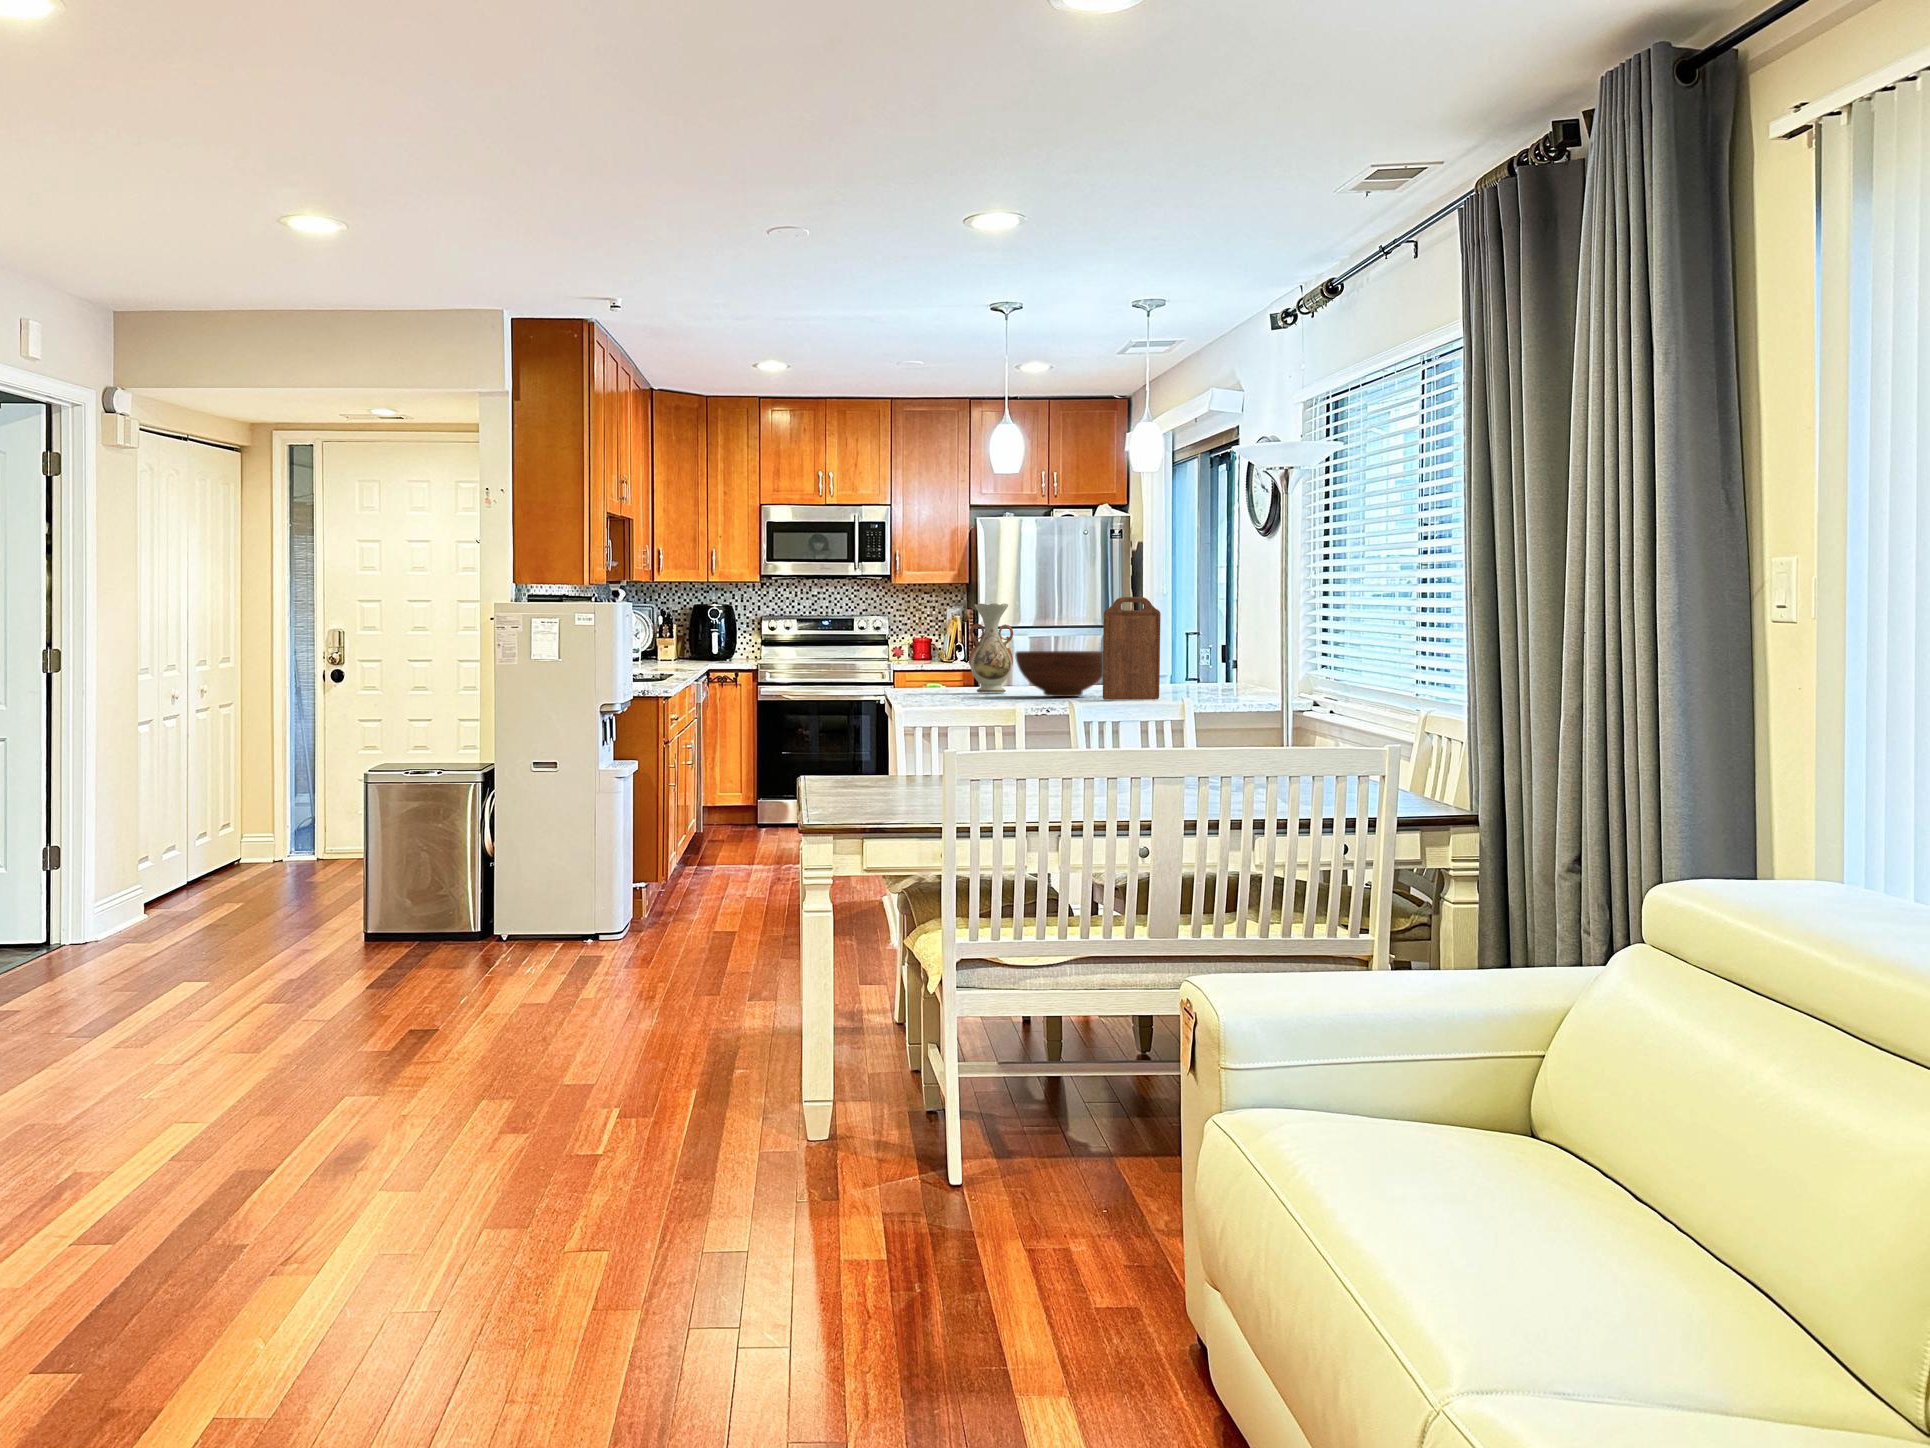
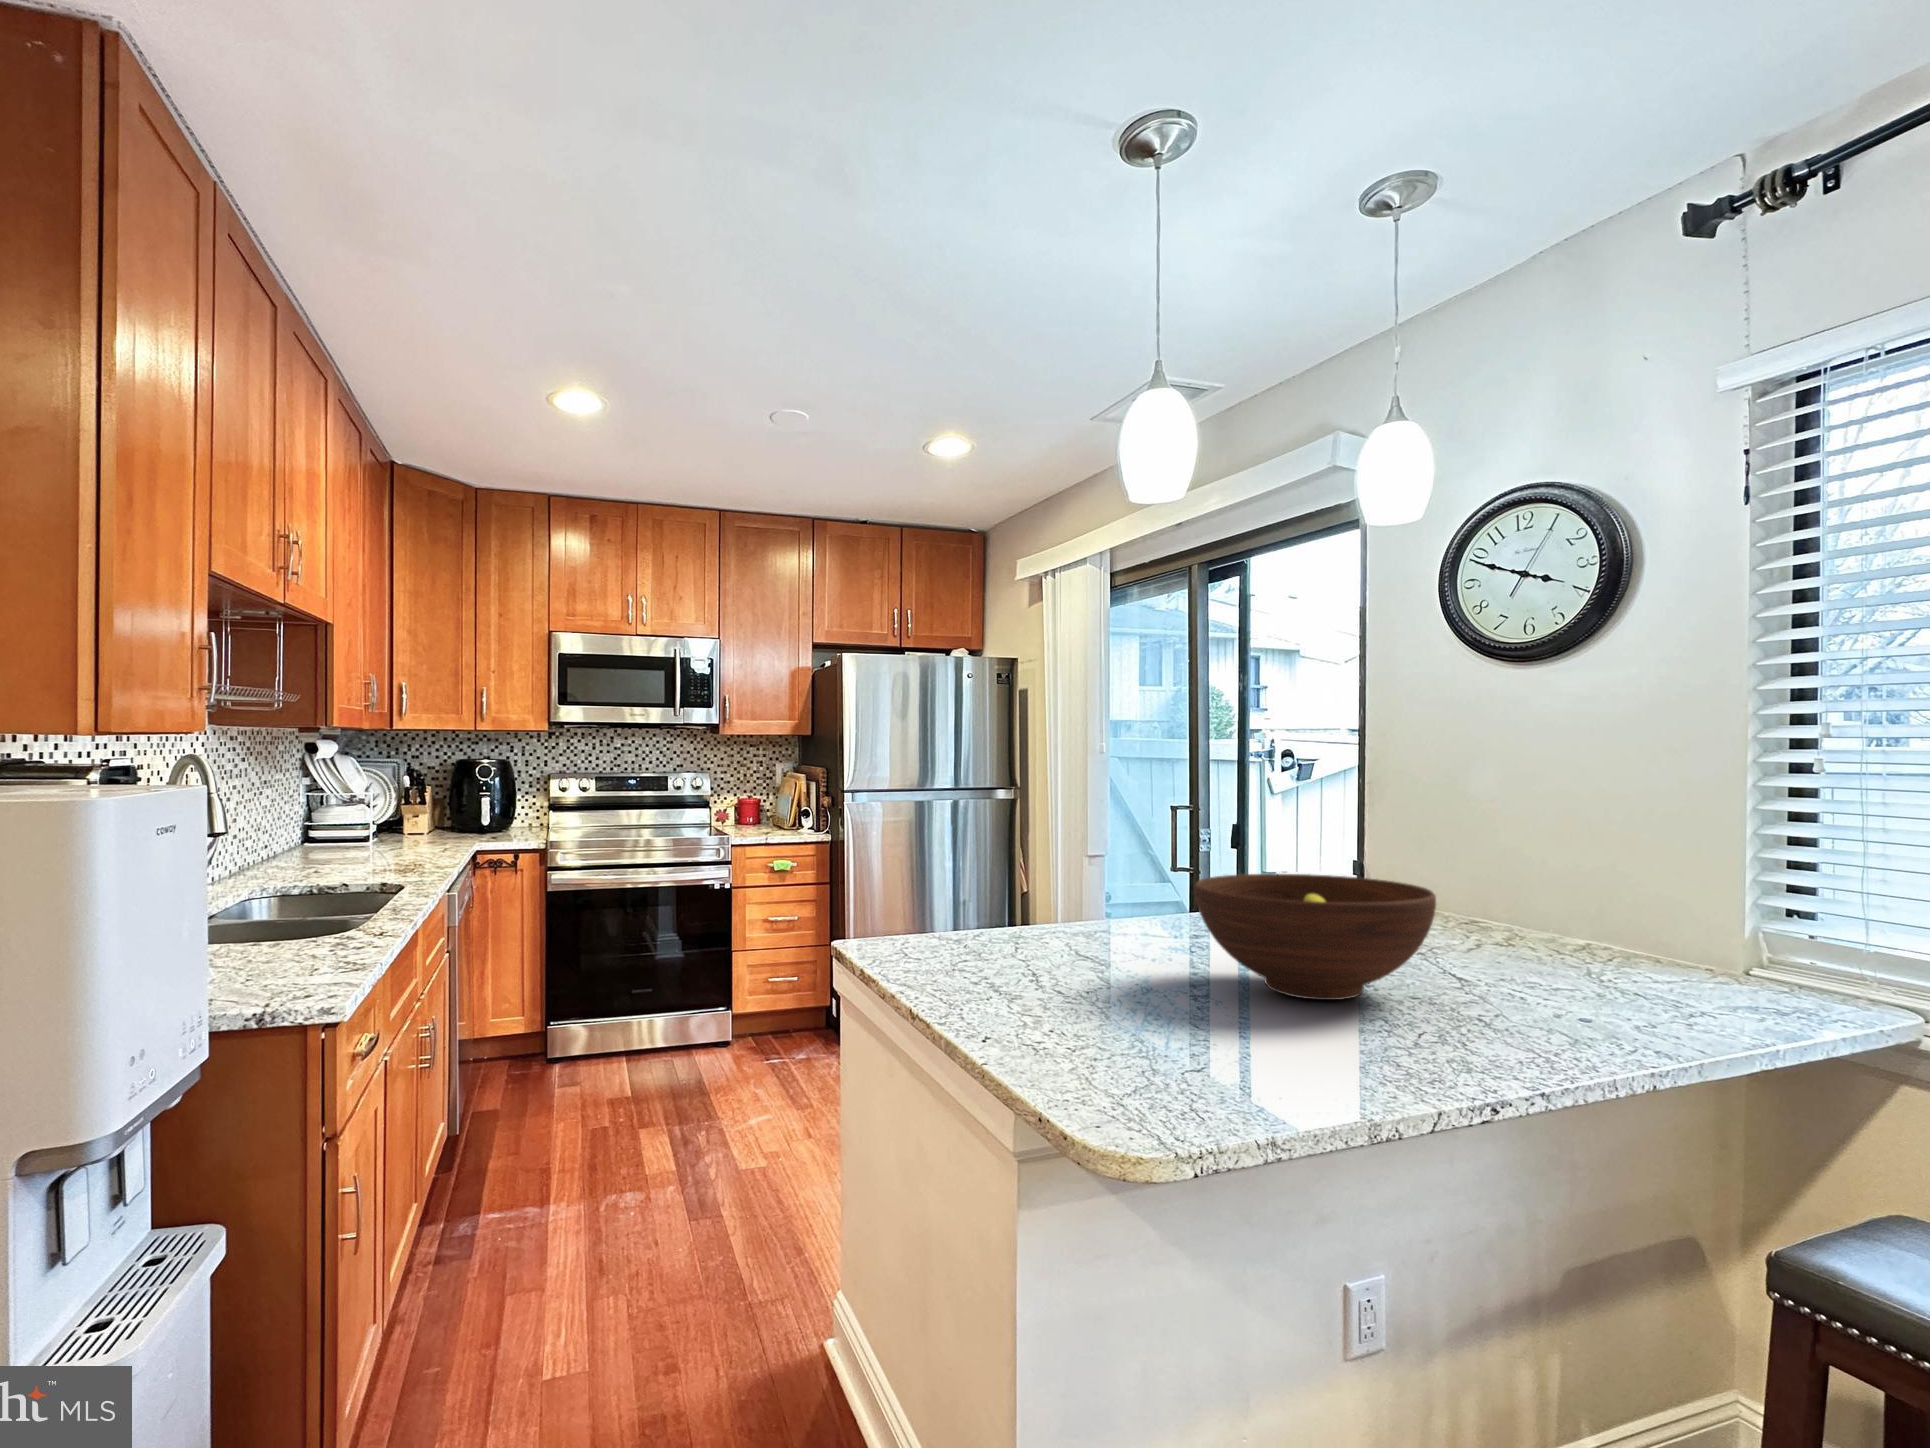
cutting board: present [1103,597,1161,700] -> none [1560,764,1667,1049]
vase: present [969,603,1013,693] -> none [1009,770,1092,954]

